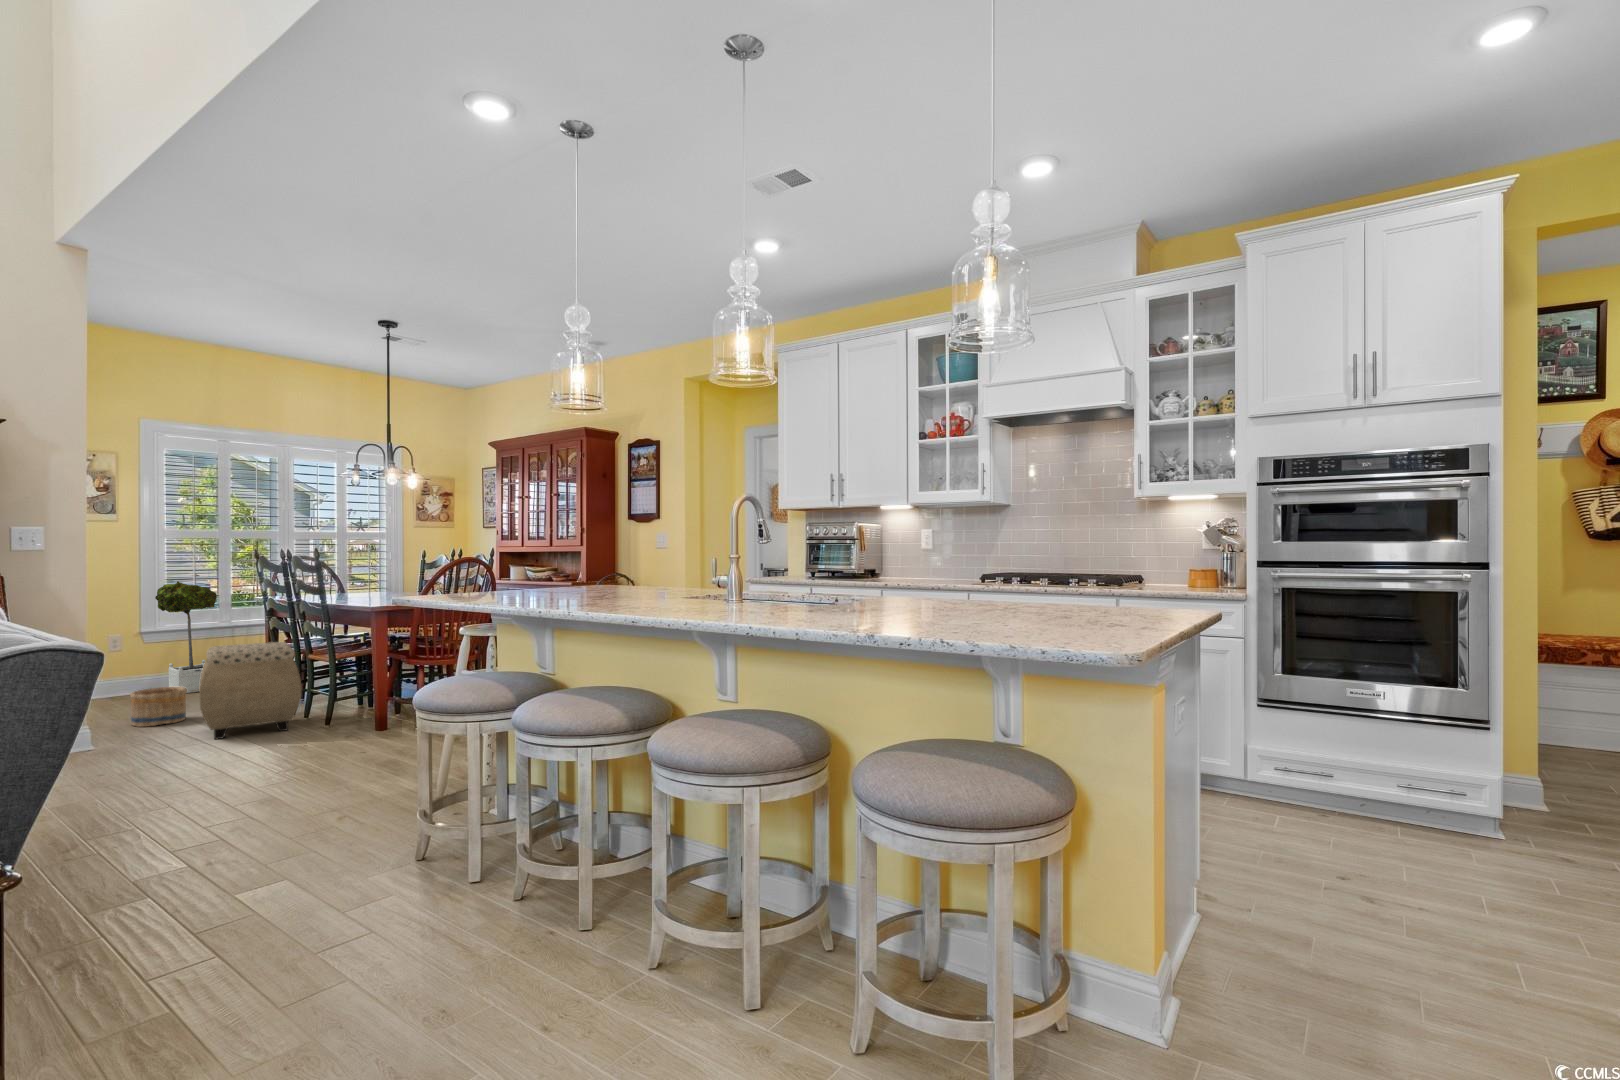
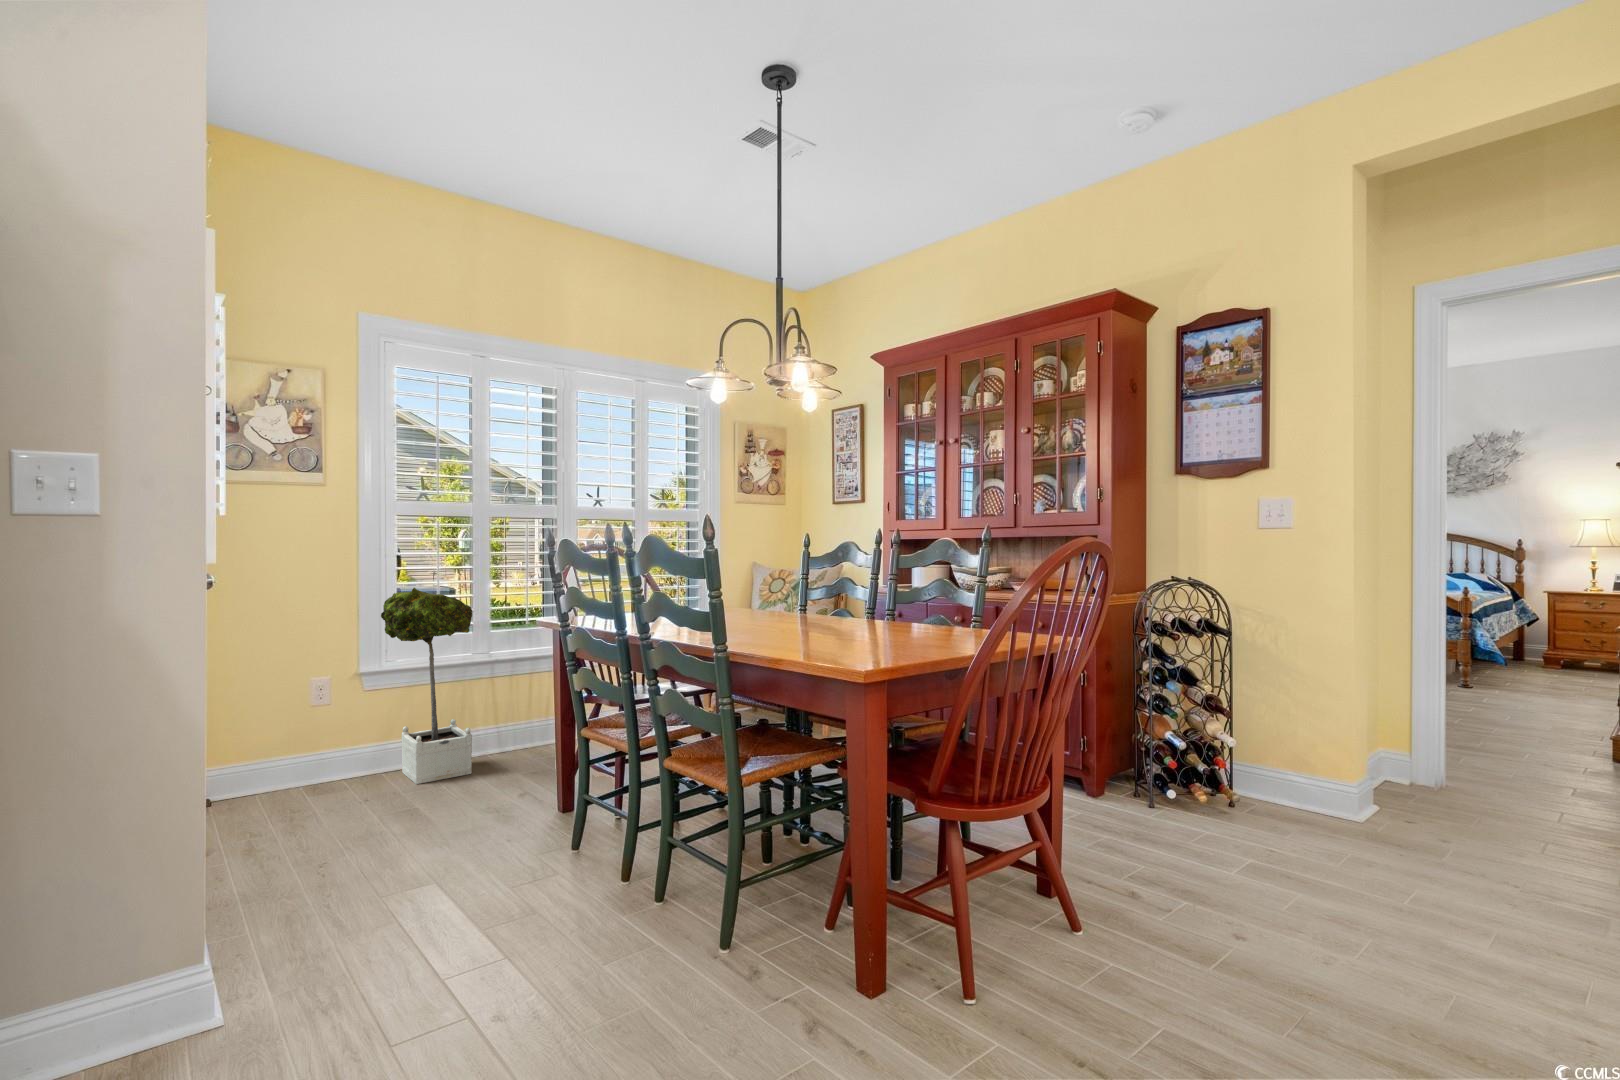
ottoman: present [200,642,302,739] -> none [449,736,677,1017]
basket: present [130,687,187,727] -> none [317,812,425,915]

